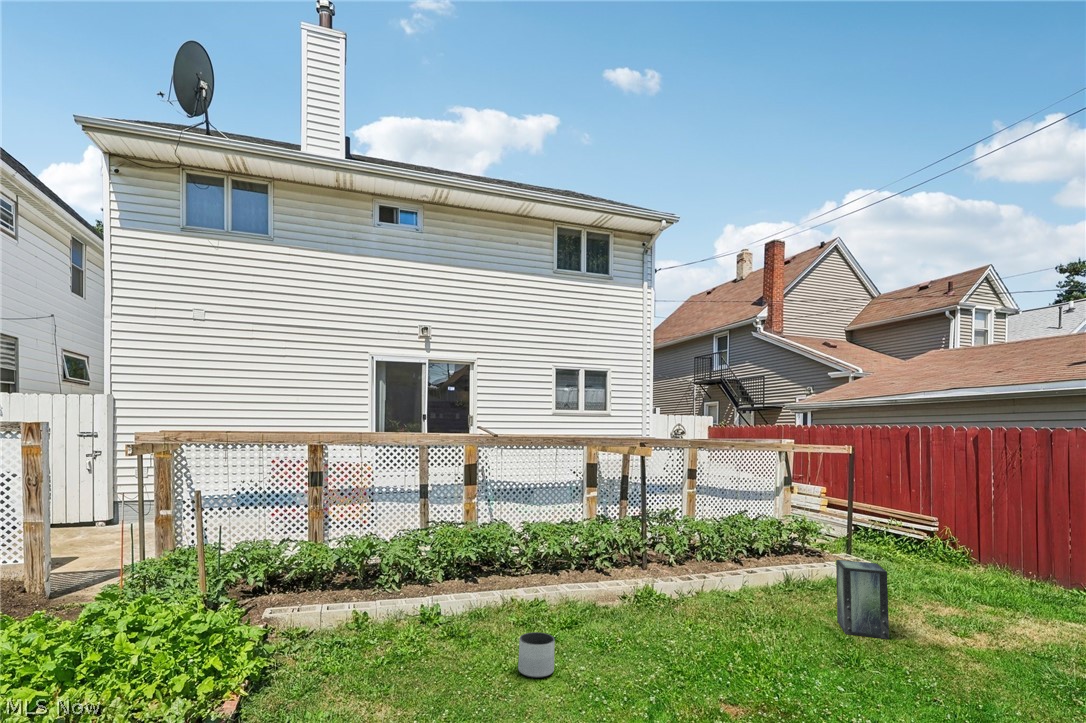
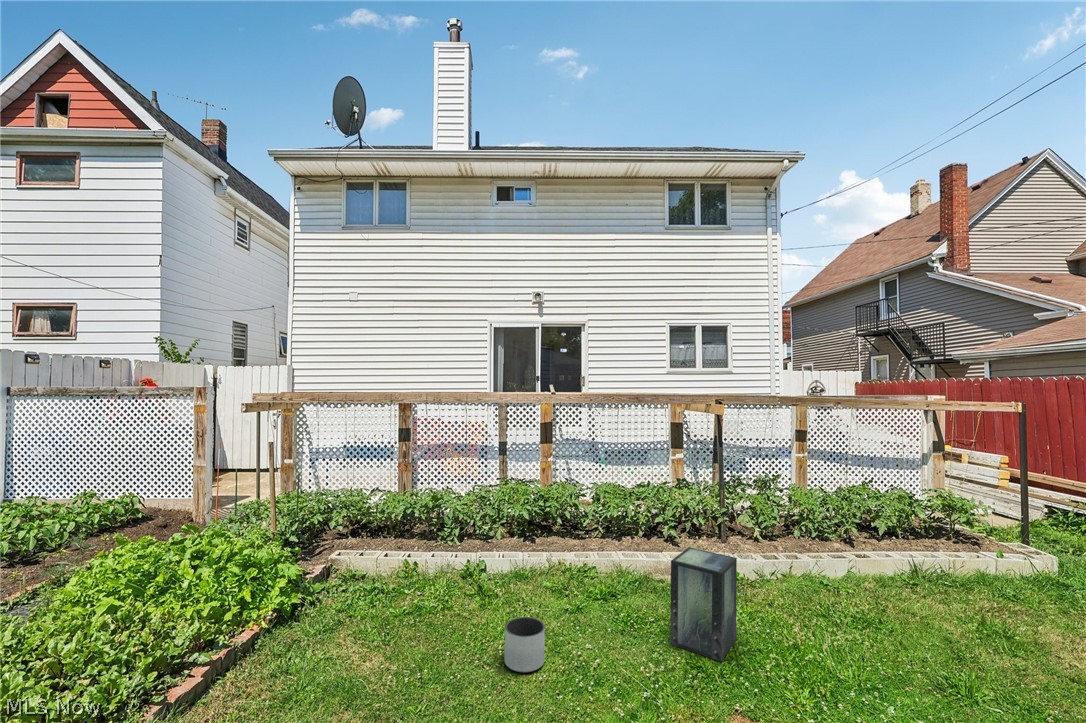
storage box: present [836,560,889,639] -> present [670,547,737,662]

